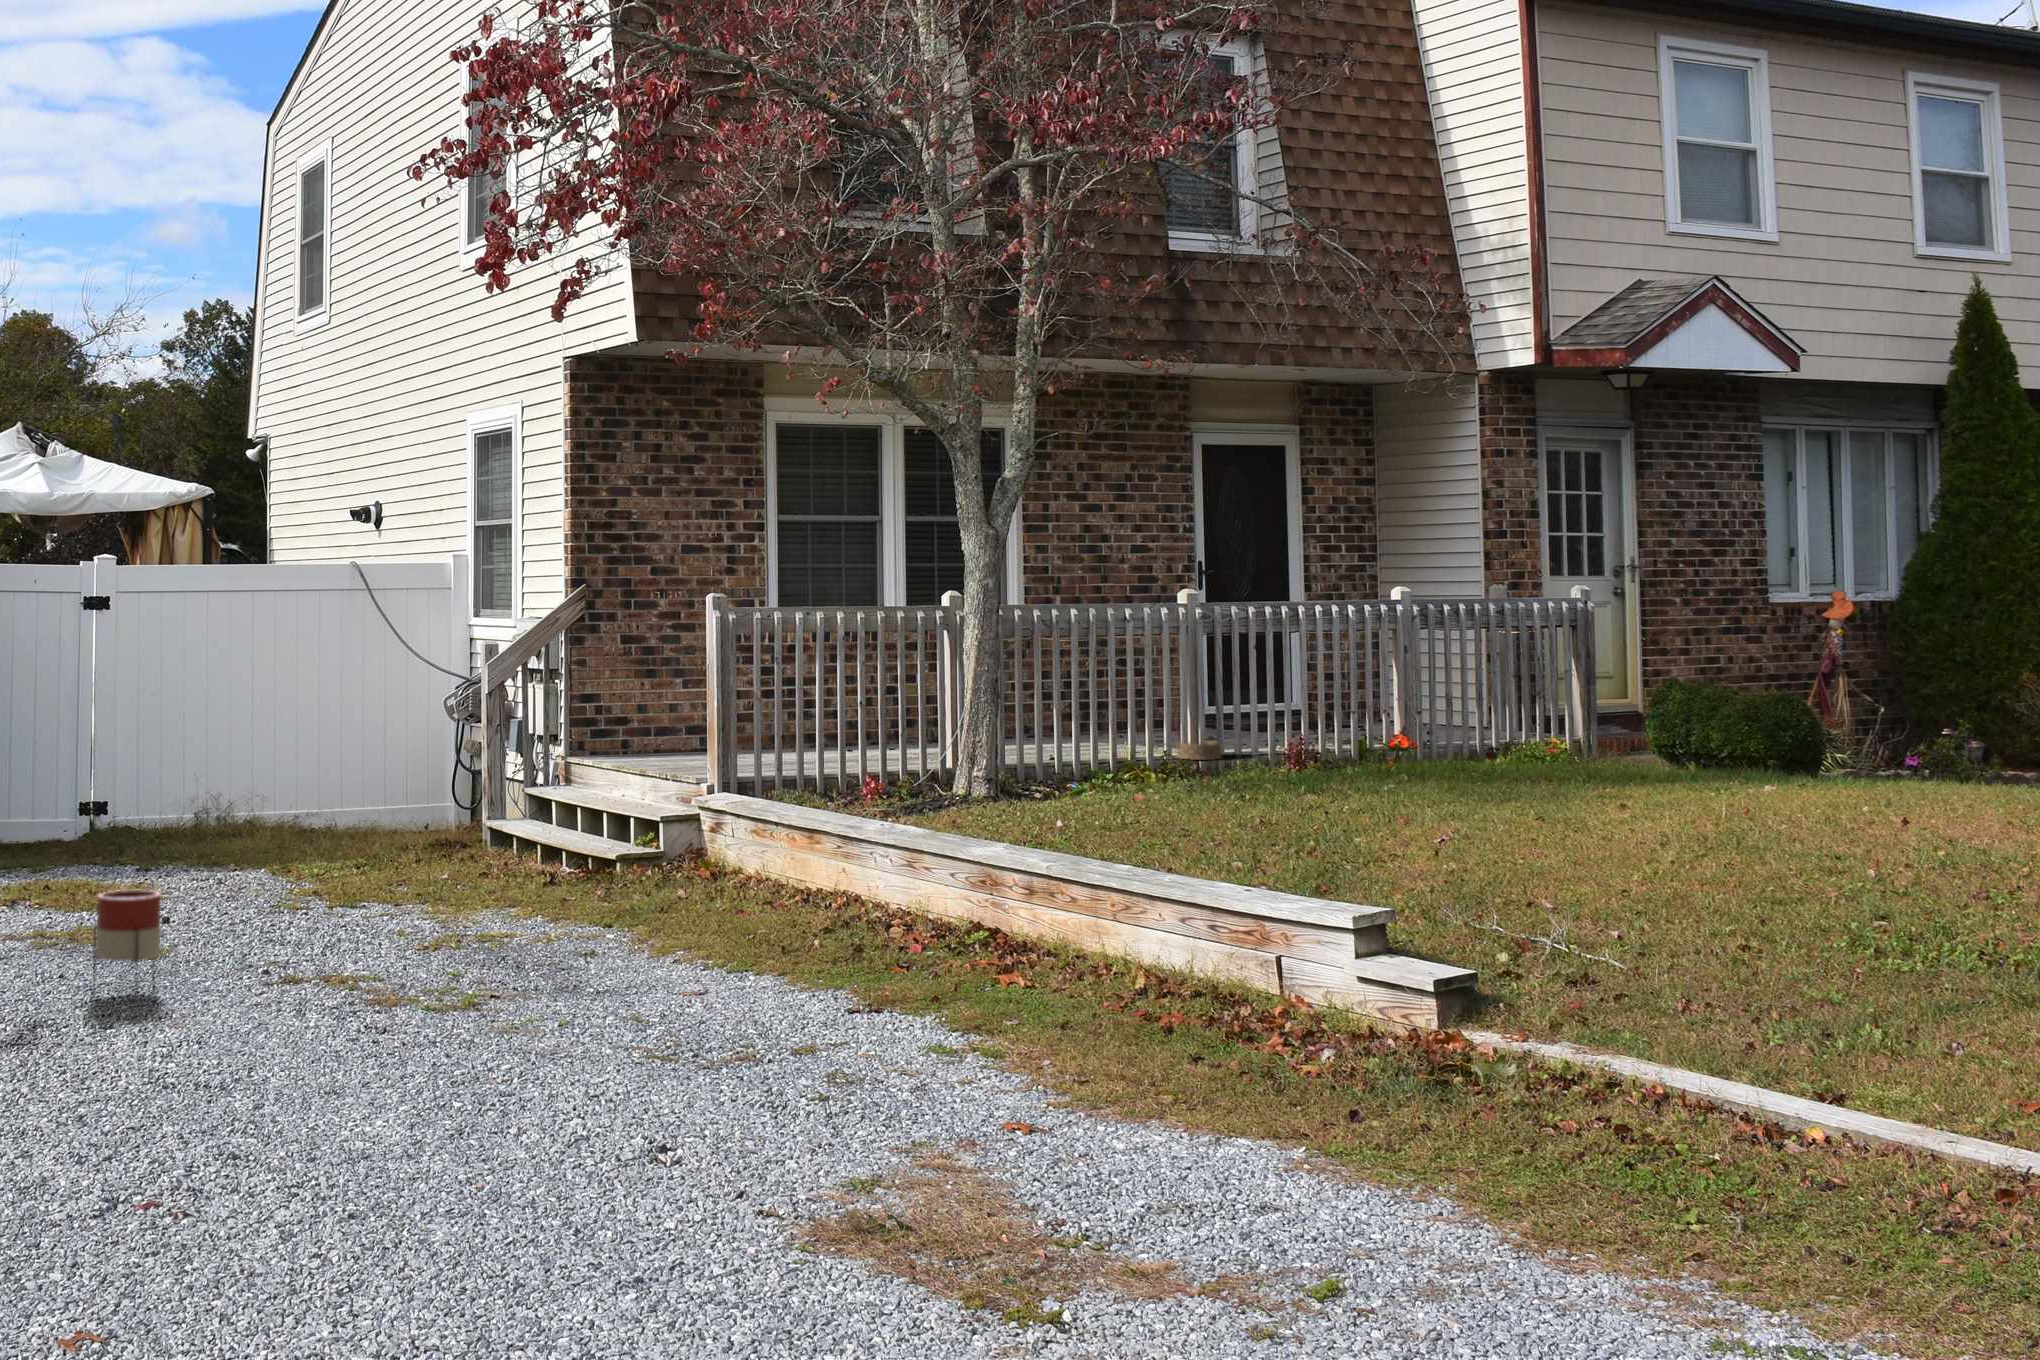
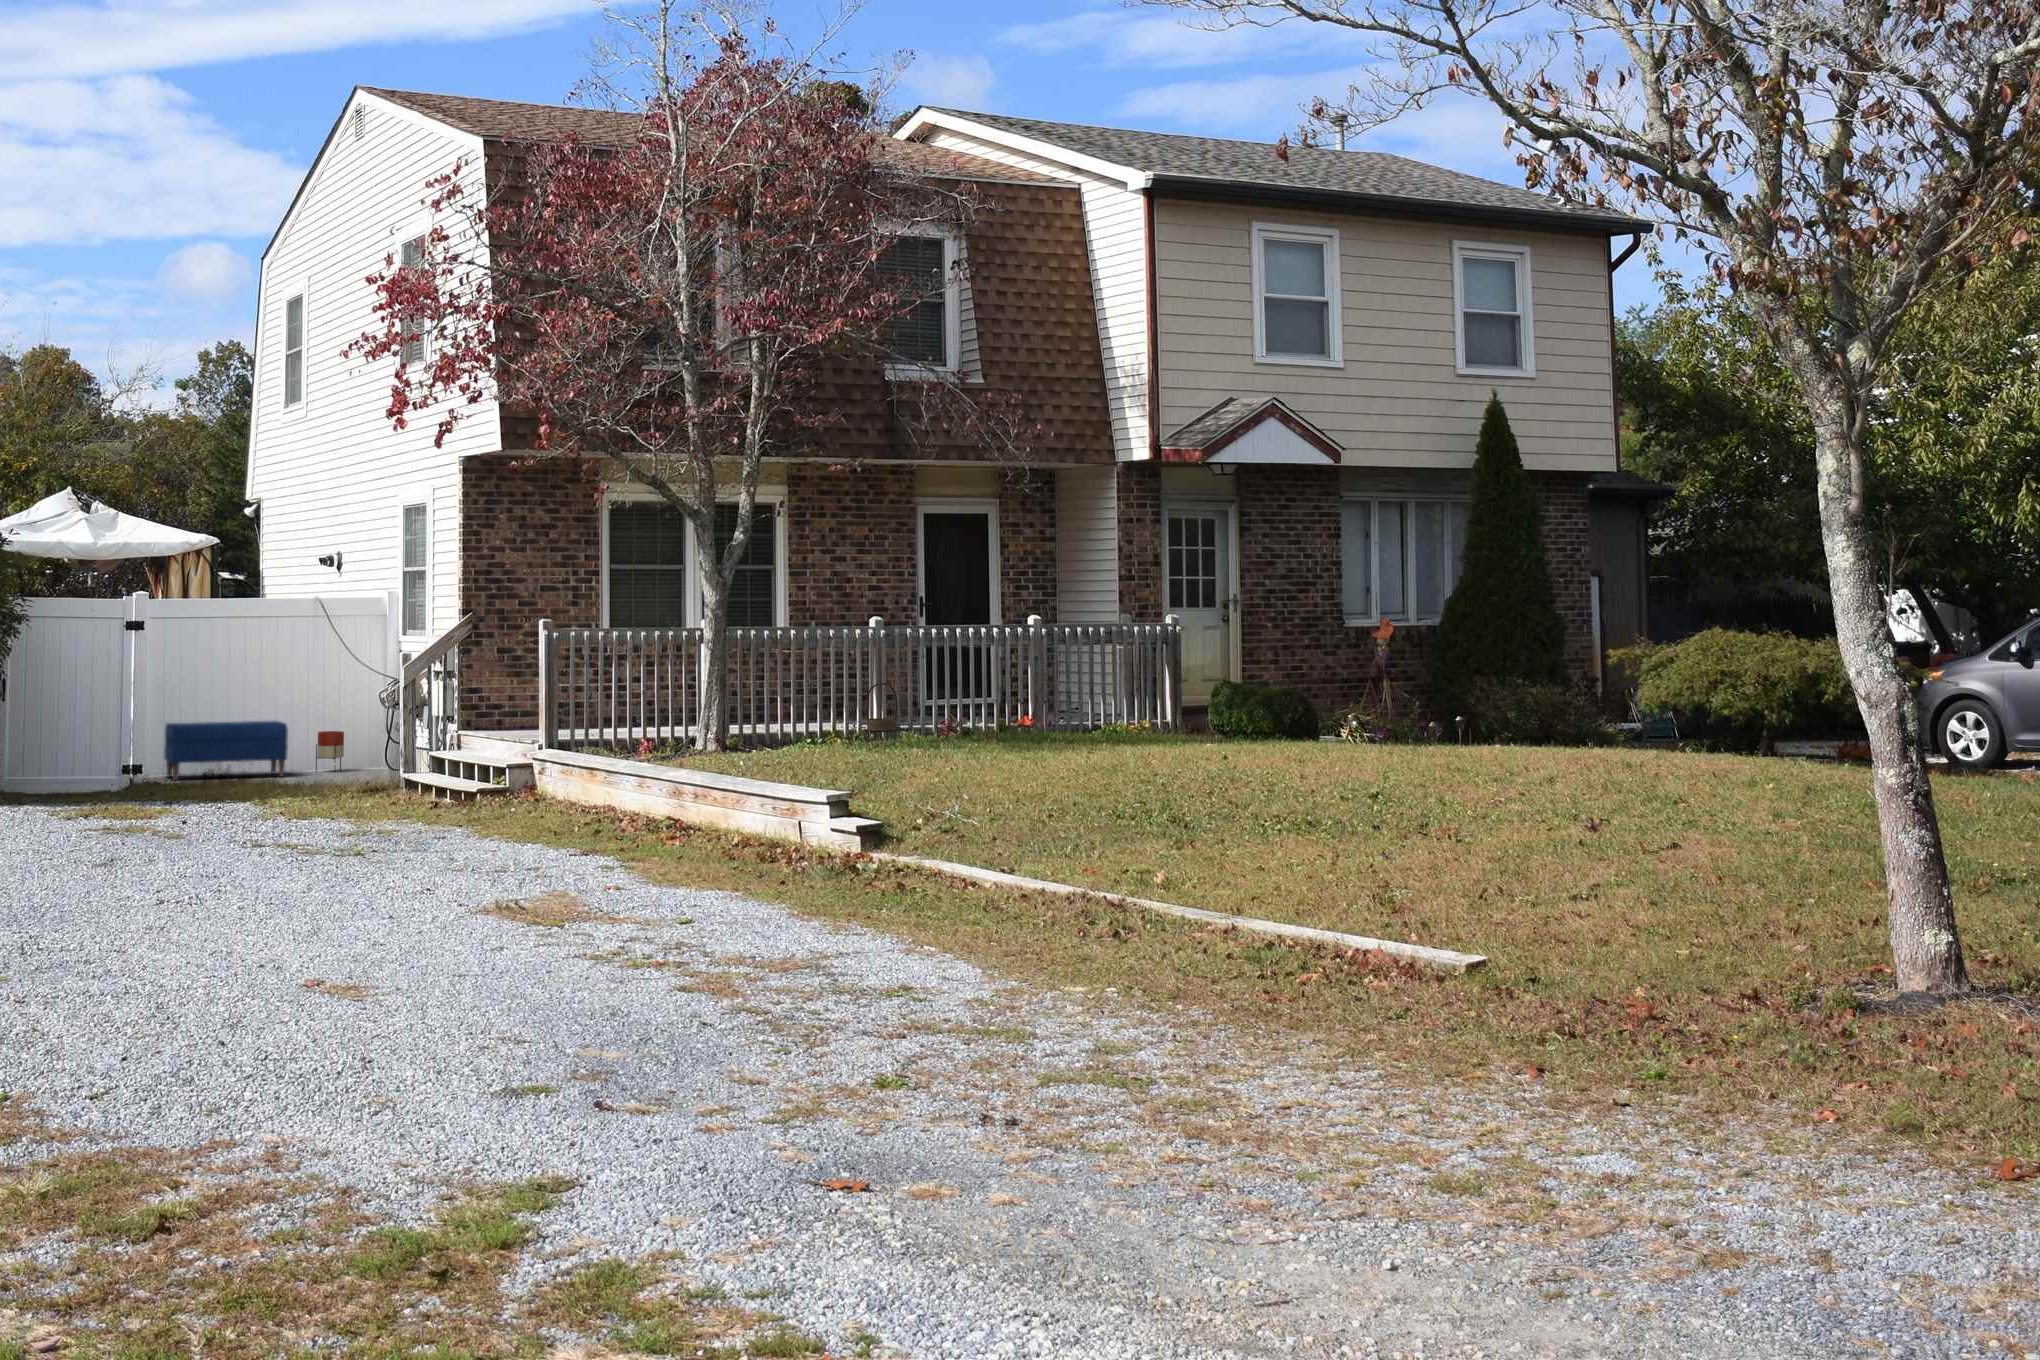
bench: none [143,738,320,828] -> present [164,721,288,781]
planter: present [93,890,161,992] -> present [316,731,344,772]

